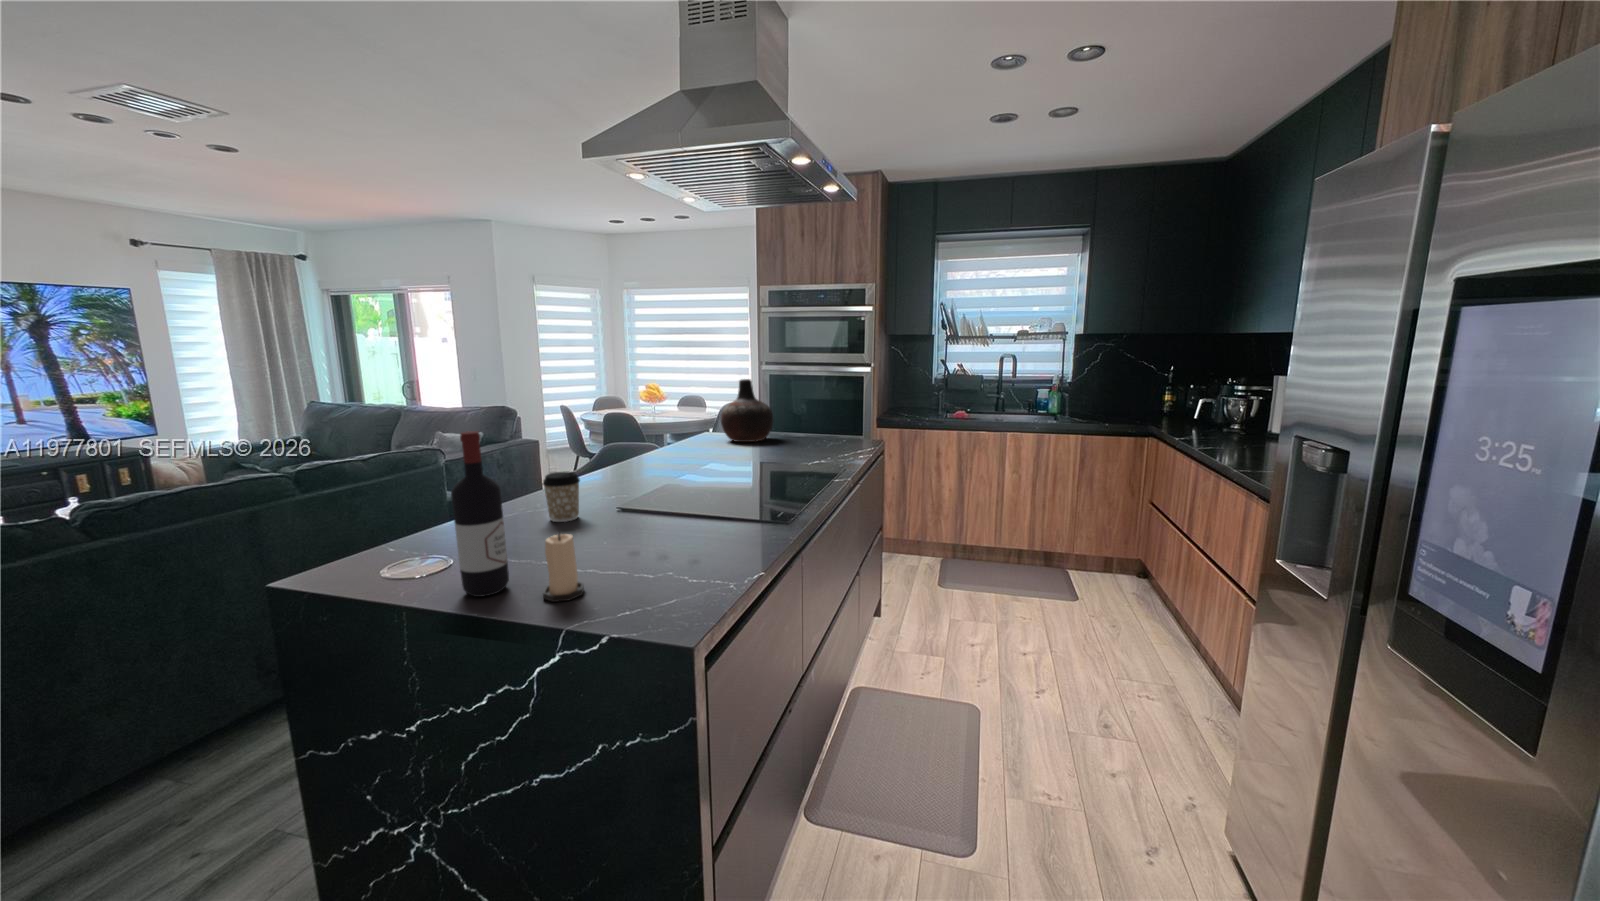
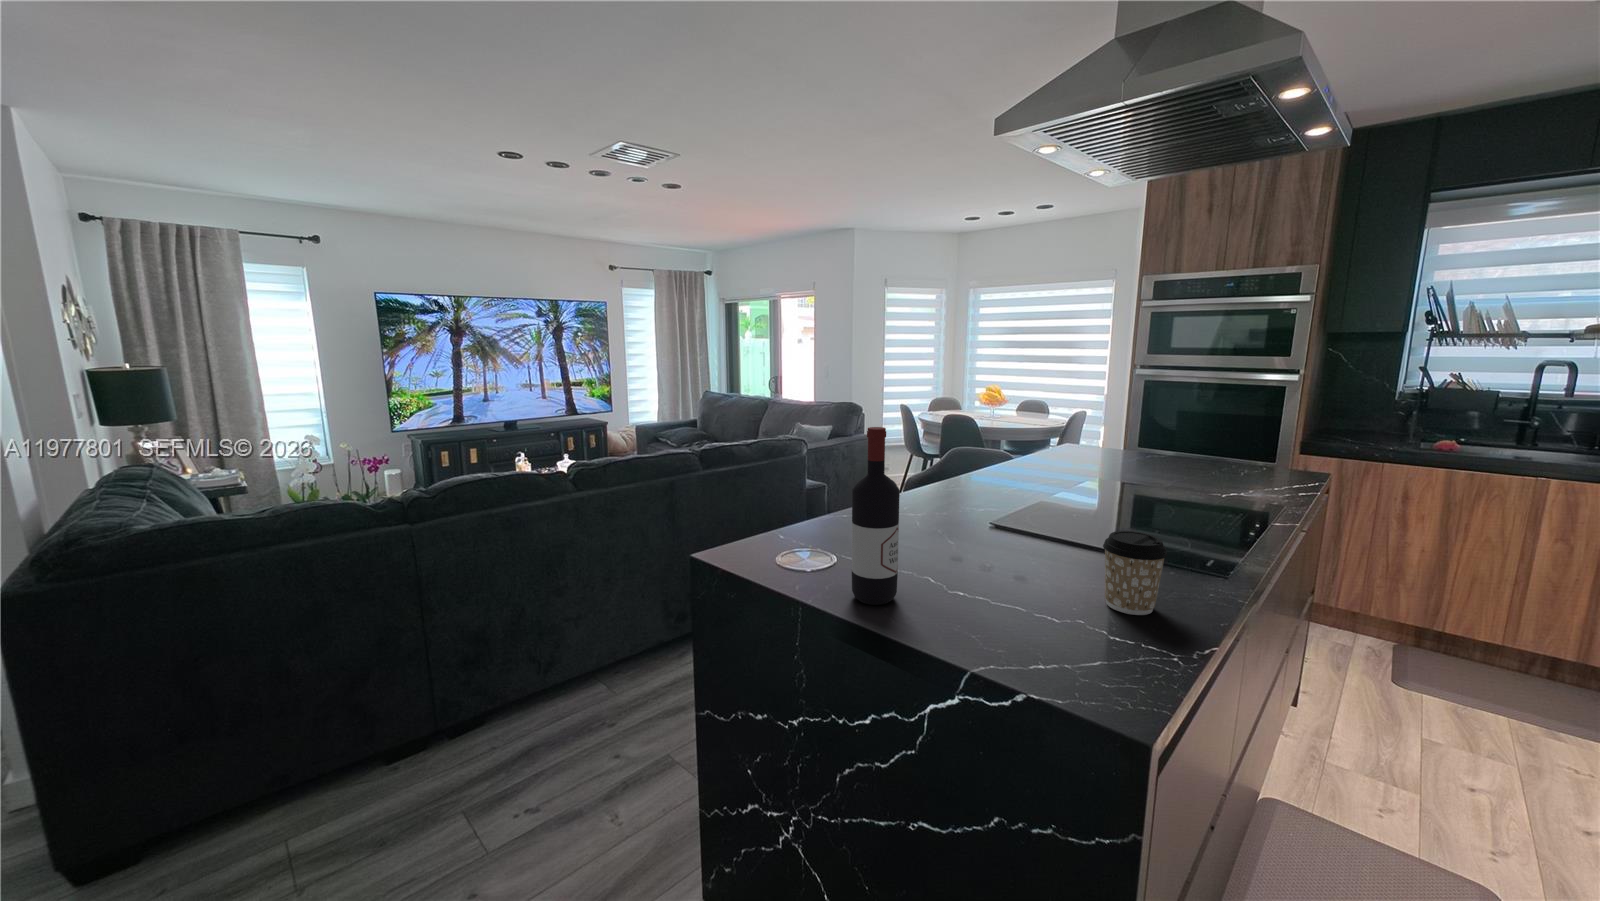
vase: present [721,379,773,442] -> none [1087,383,1158,458]
coffee cup: present [543,472,580,522] -> present [1103,531,1167,615]
candle: present [543,533,584,602] -> none [937,549,981,632]

